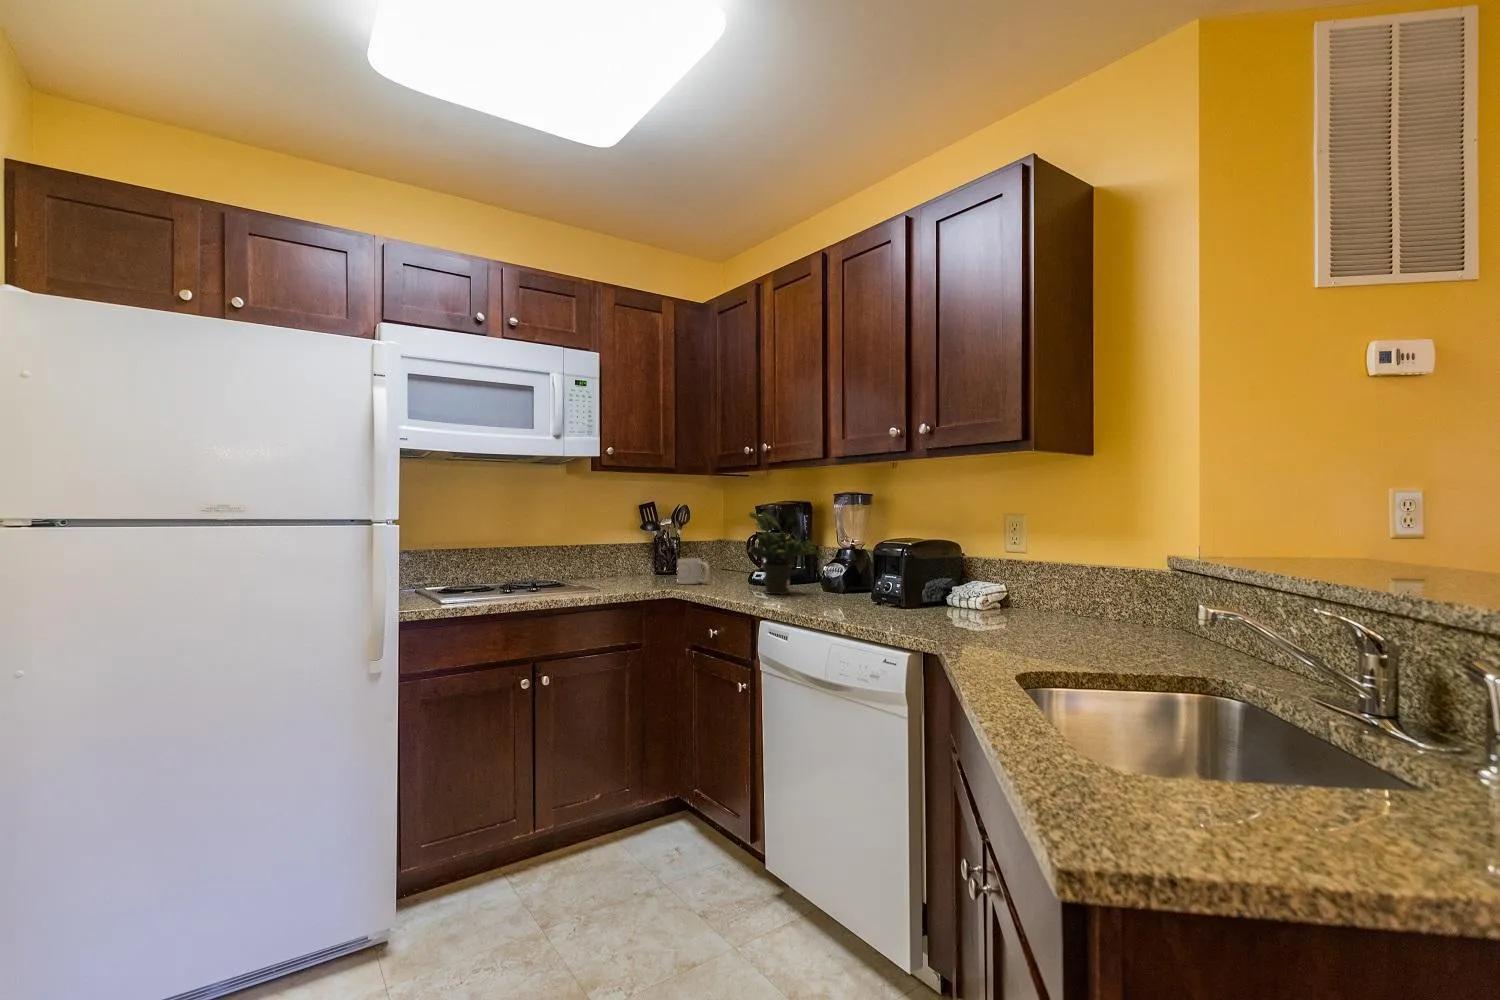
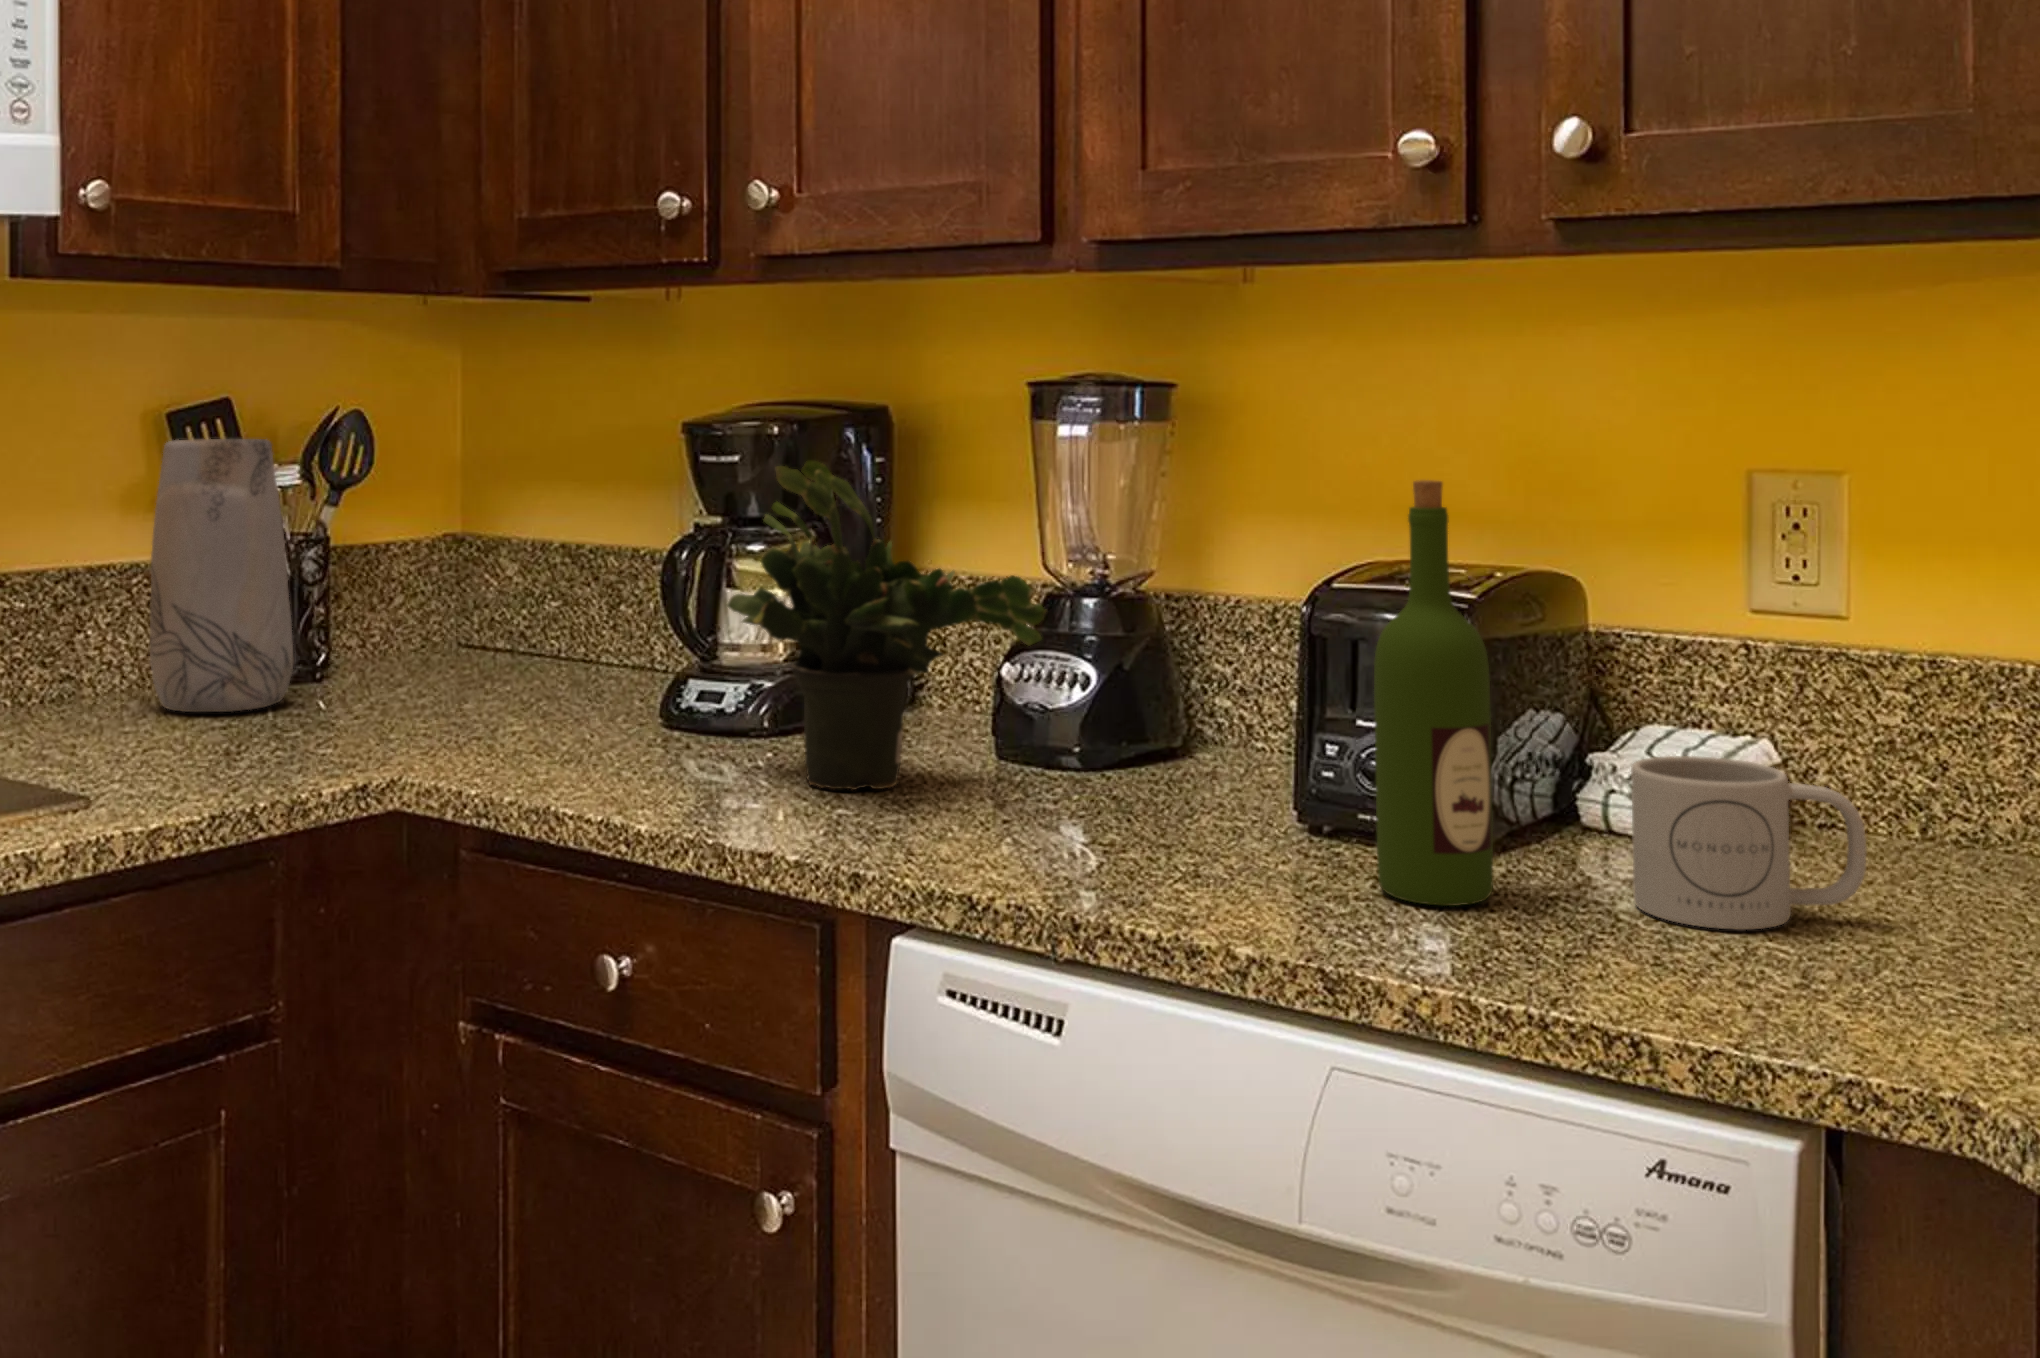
vase: none [630,511,664,578] -> present [150,439,293,712]
wine bottle: none [868,512,896,614] -> present [1374,480,1493,906]
mug: present [677,558,710,584] -> present [1631,756,1866,930]

